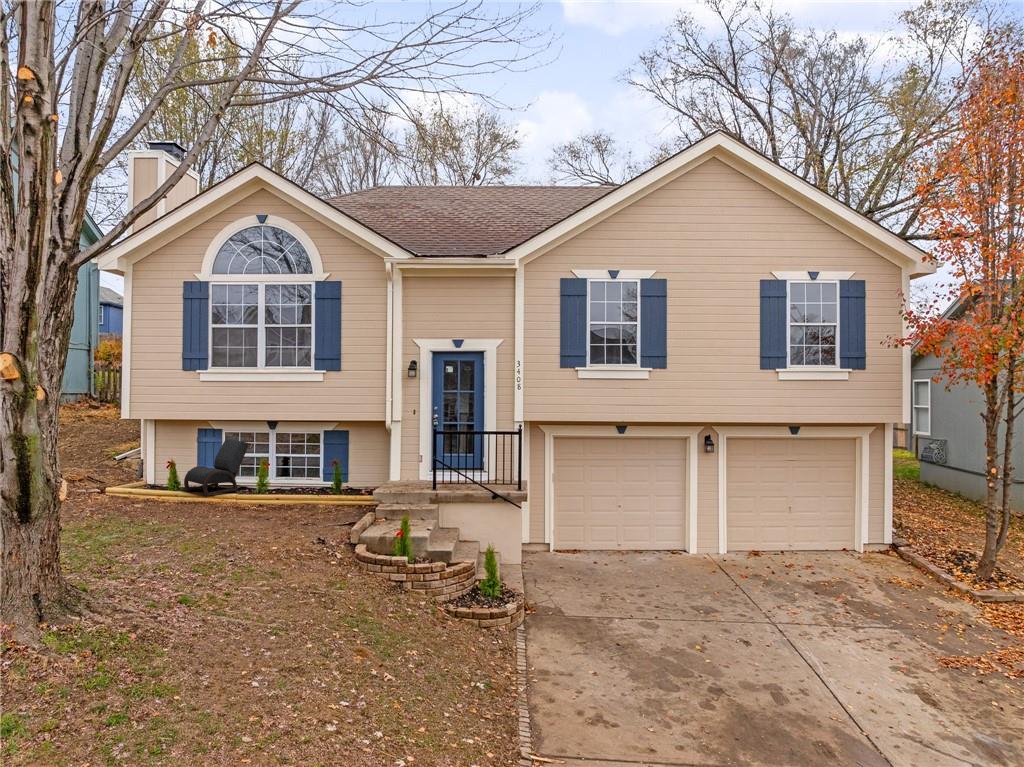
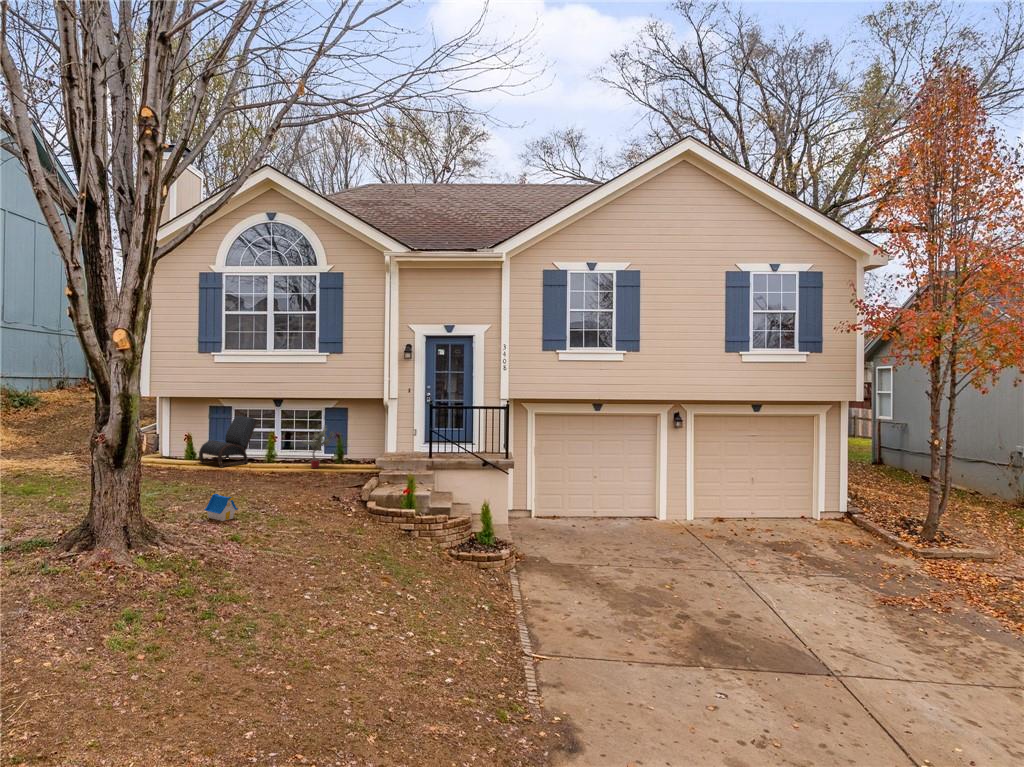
potted tree: none [295,449,331,498] -> present [302,425,333,469]
toy house: none [163,536,203,570] -> present [204,493,238,521]

